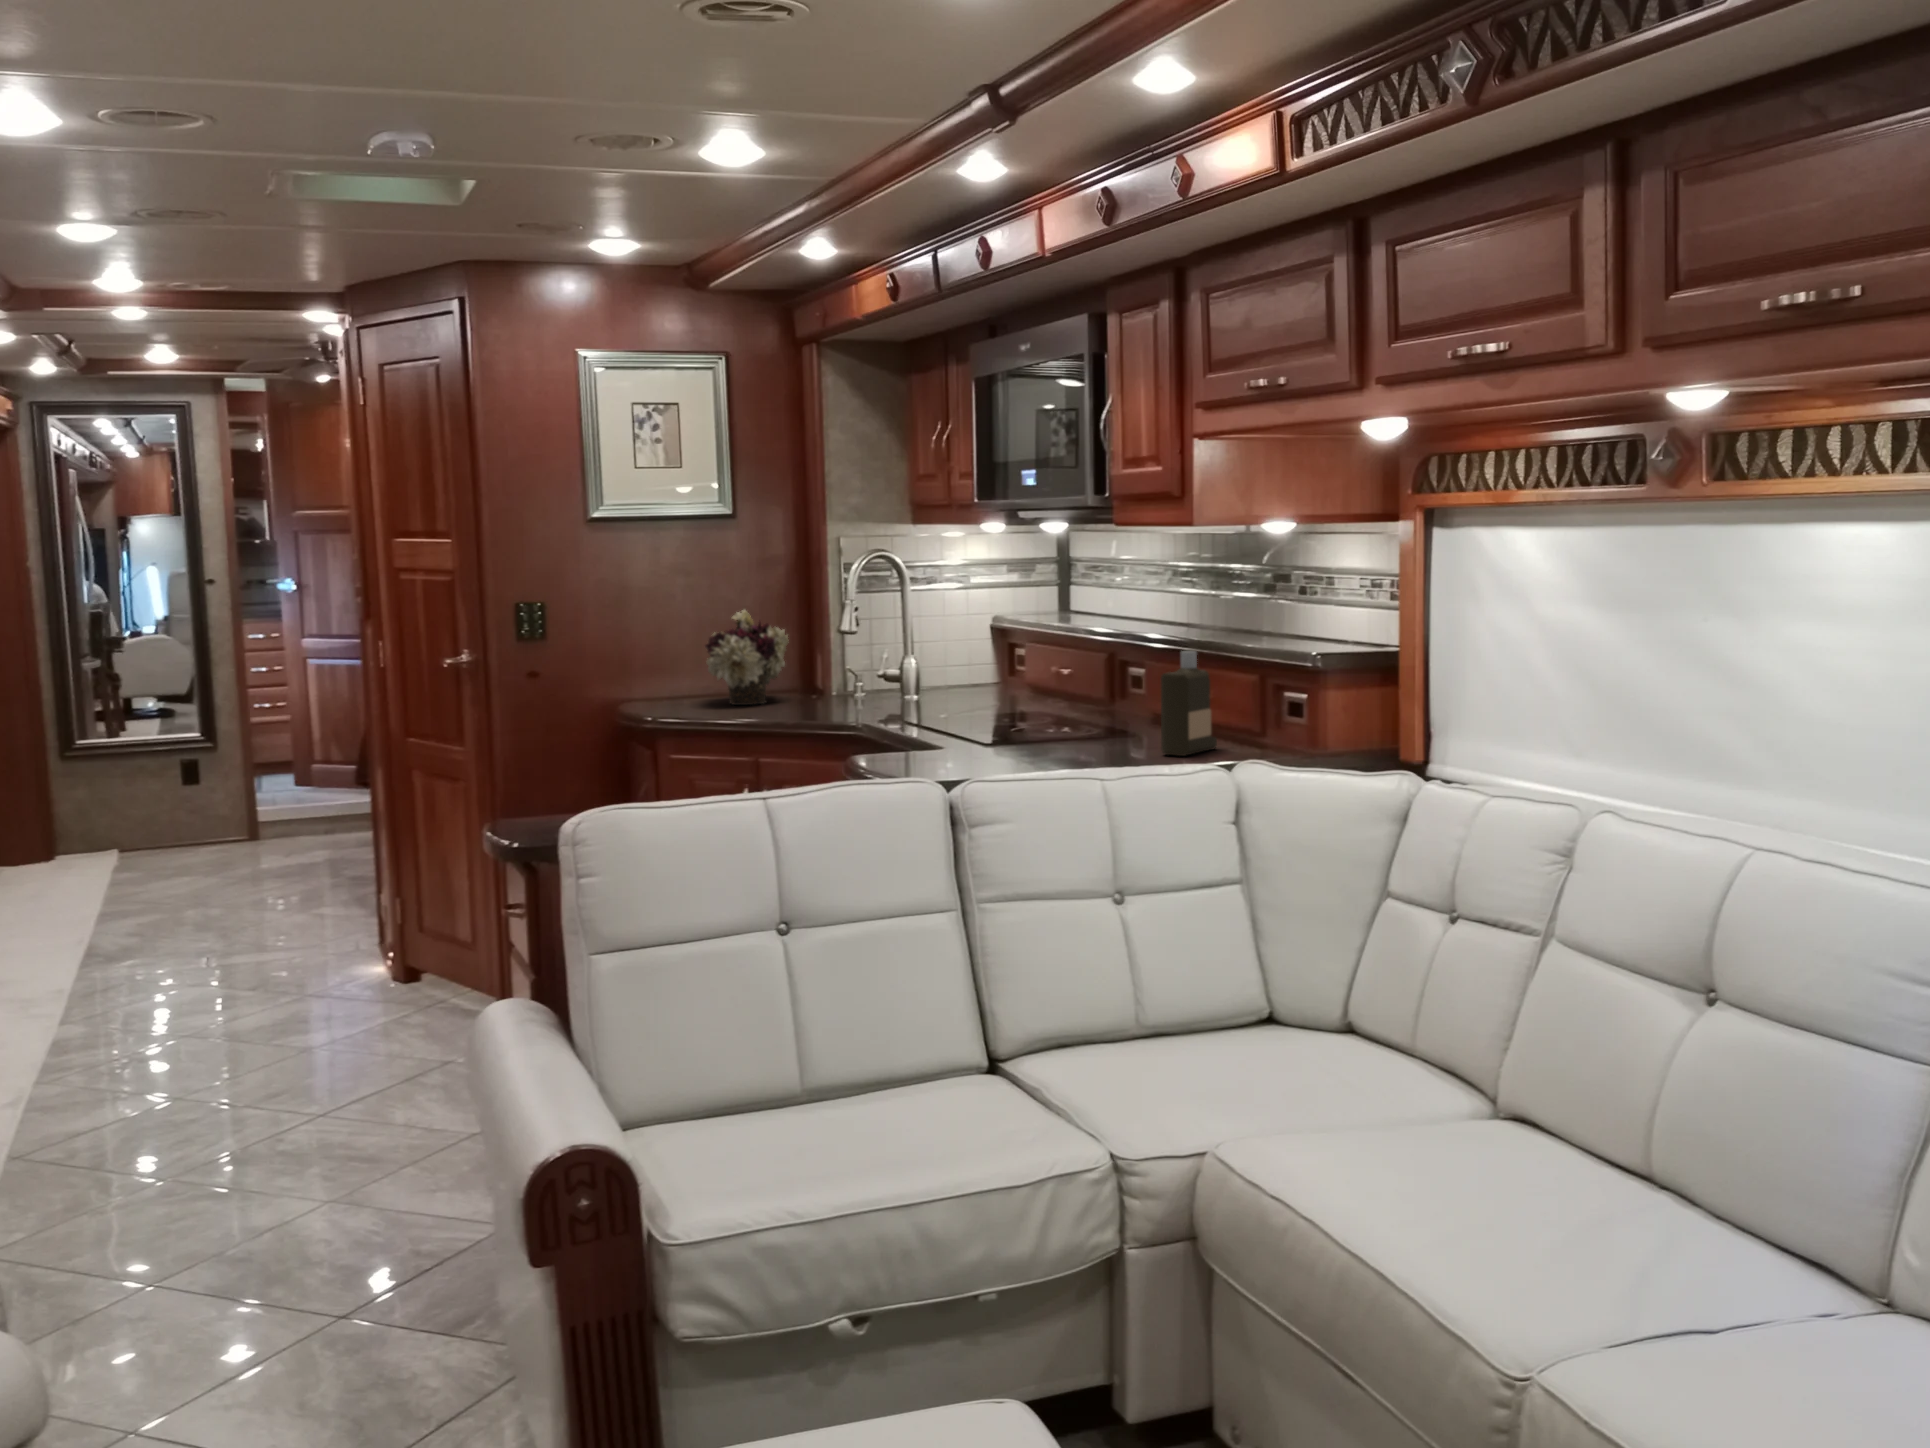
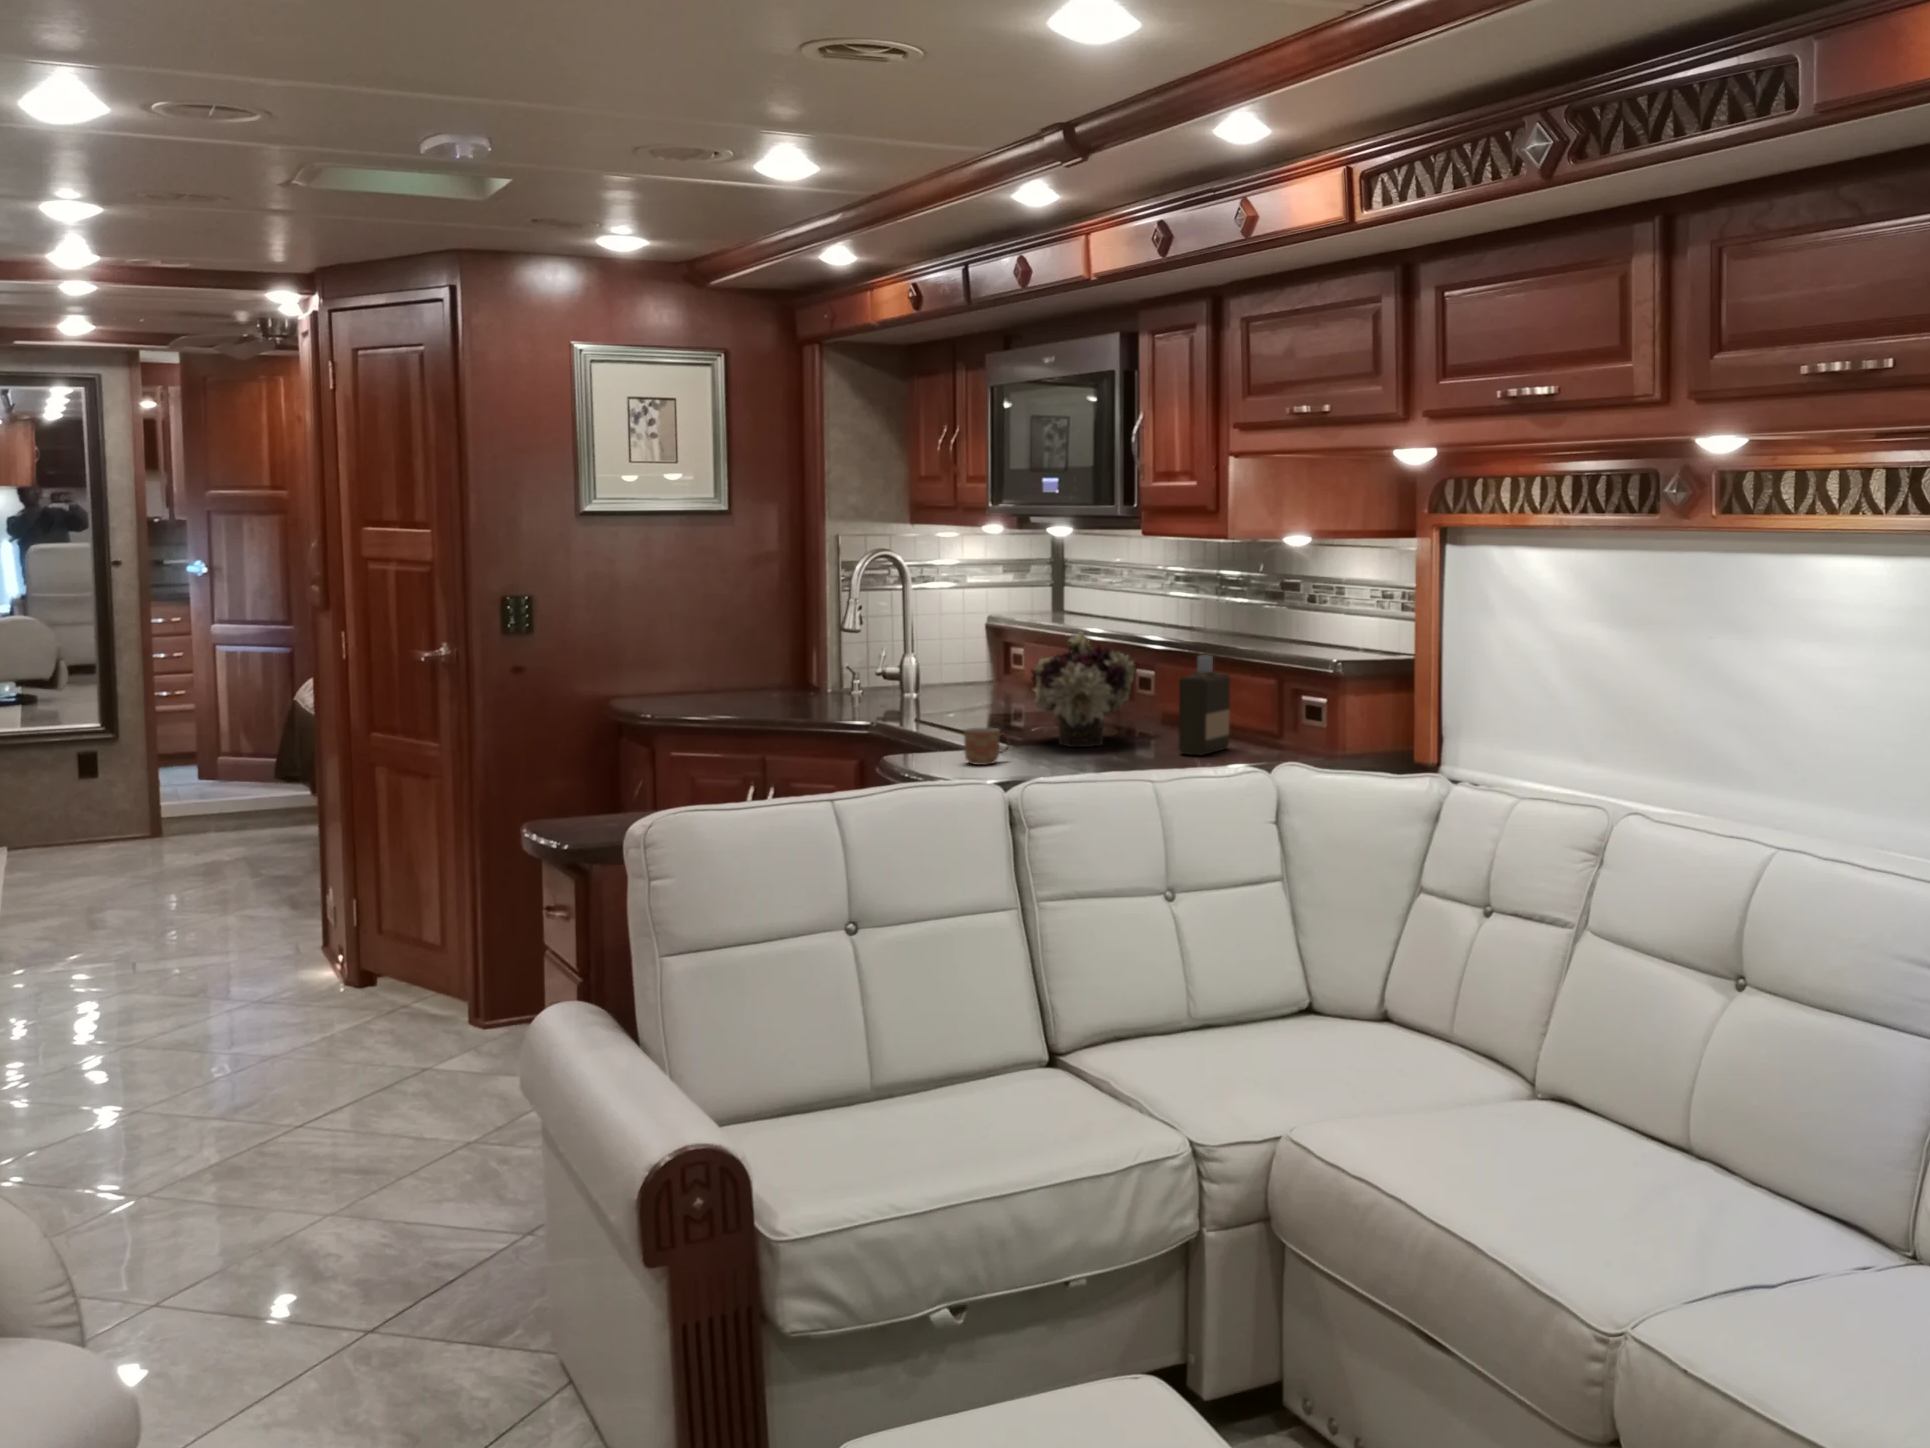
flower arrangement: present [705,610,789,705] -> present [1031,632,1134,747]
mug: none [936,729,985,767] -> present [964,728,1010,765]

